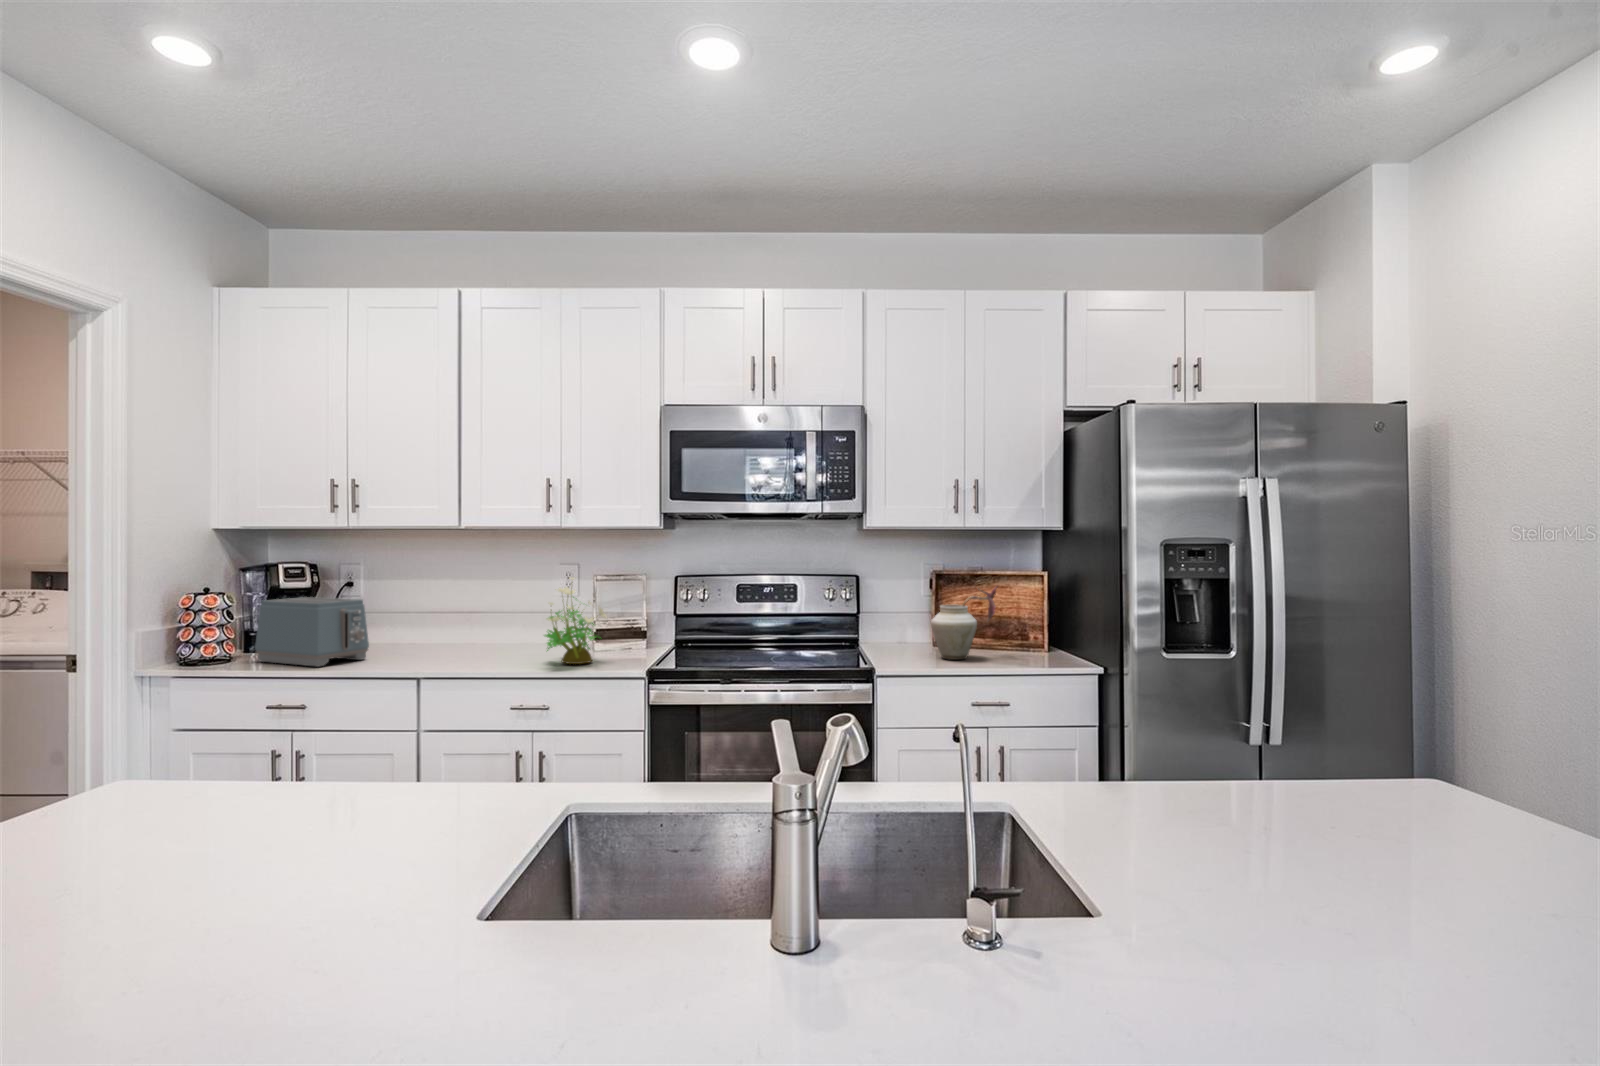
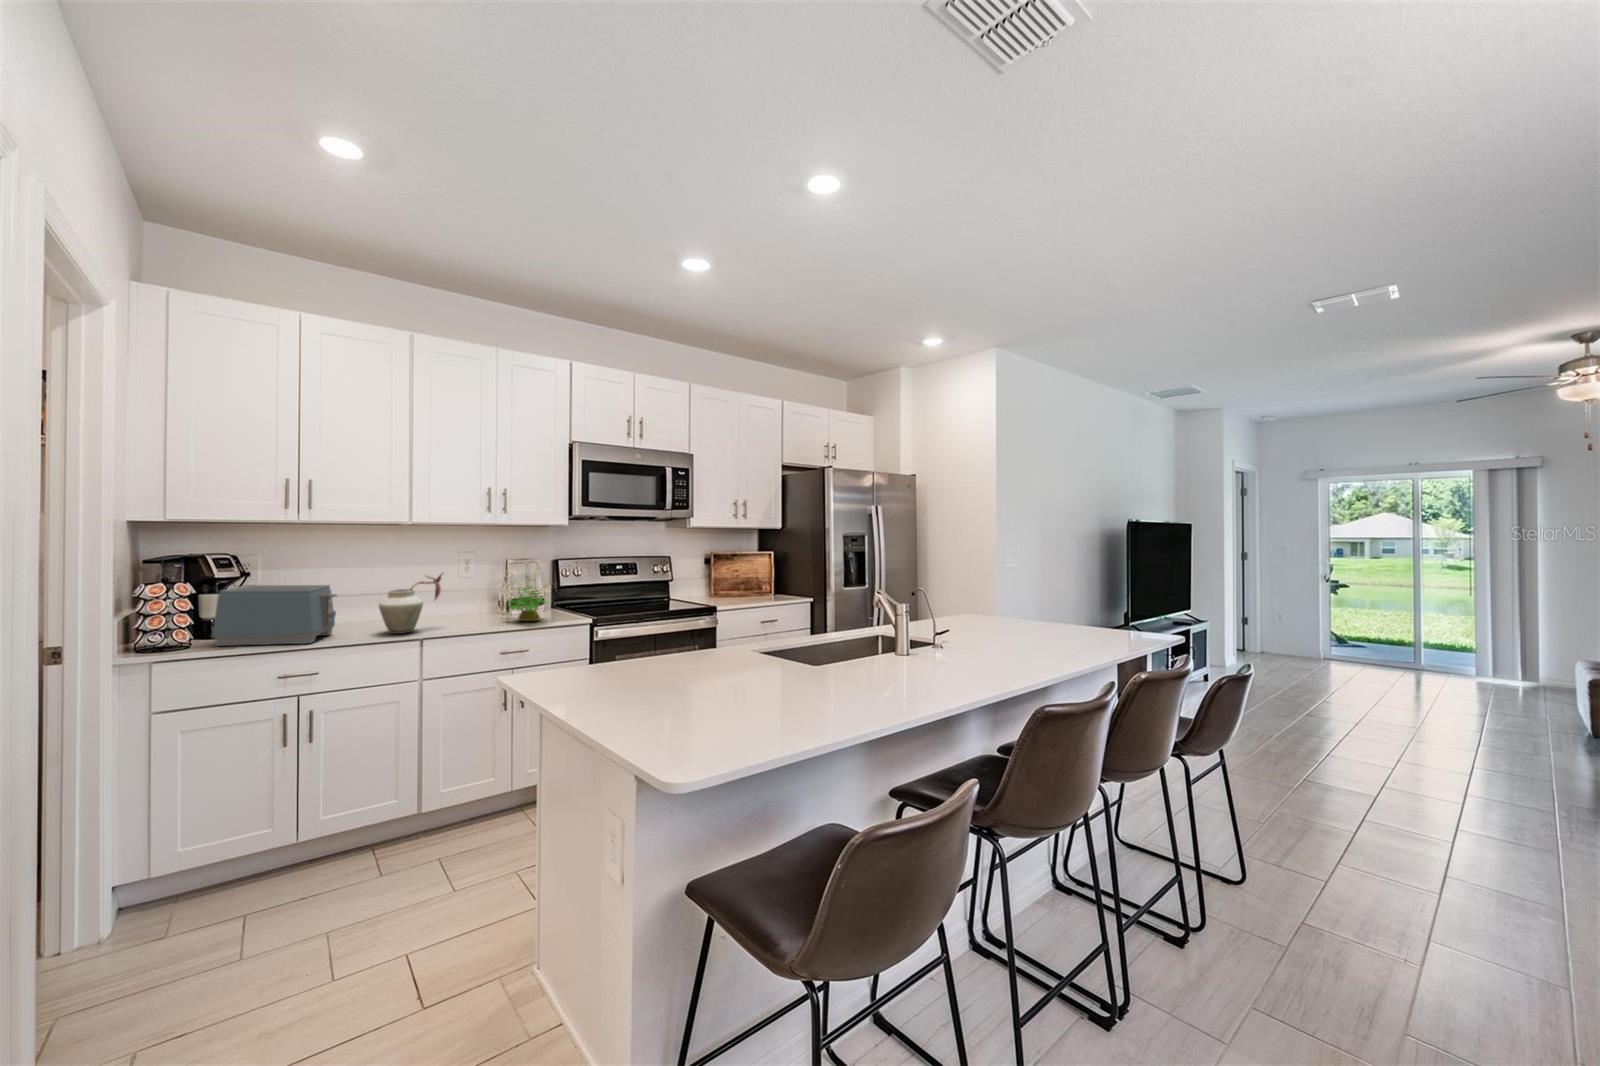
vase: present [931,586,998,660] -> present [379,574,443,634]

